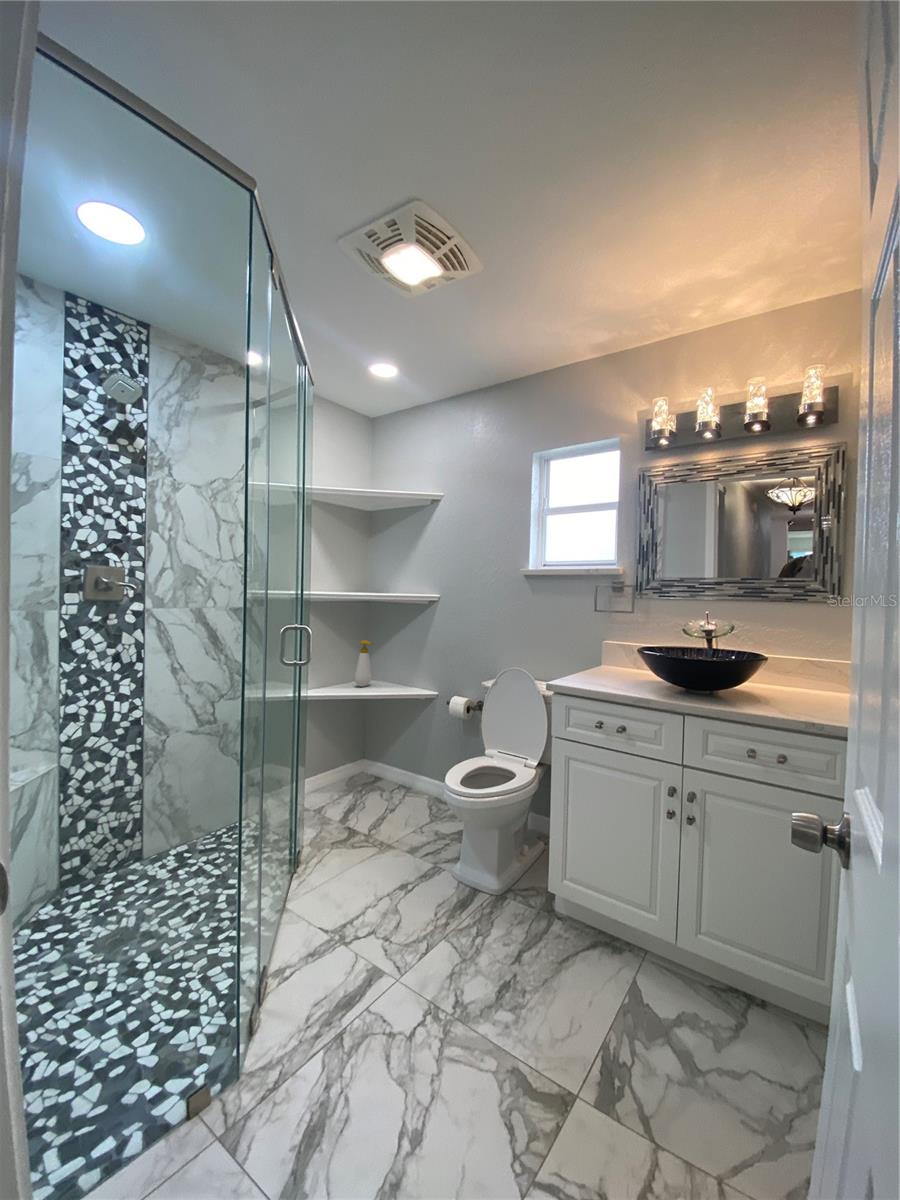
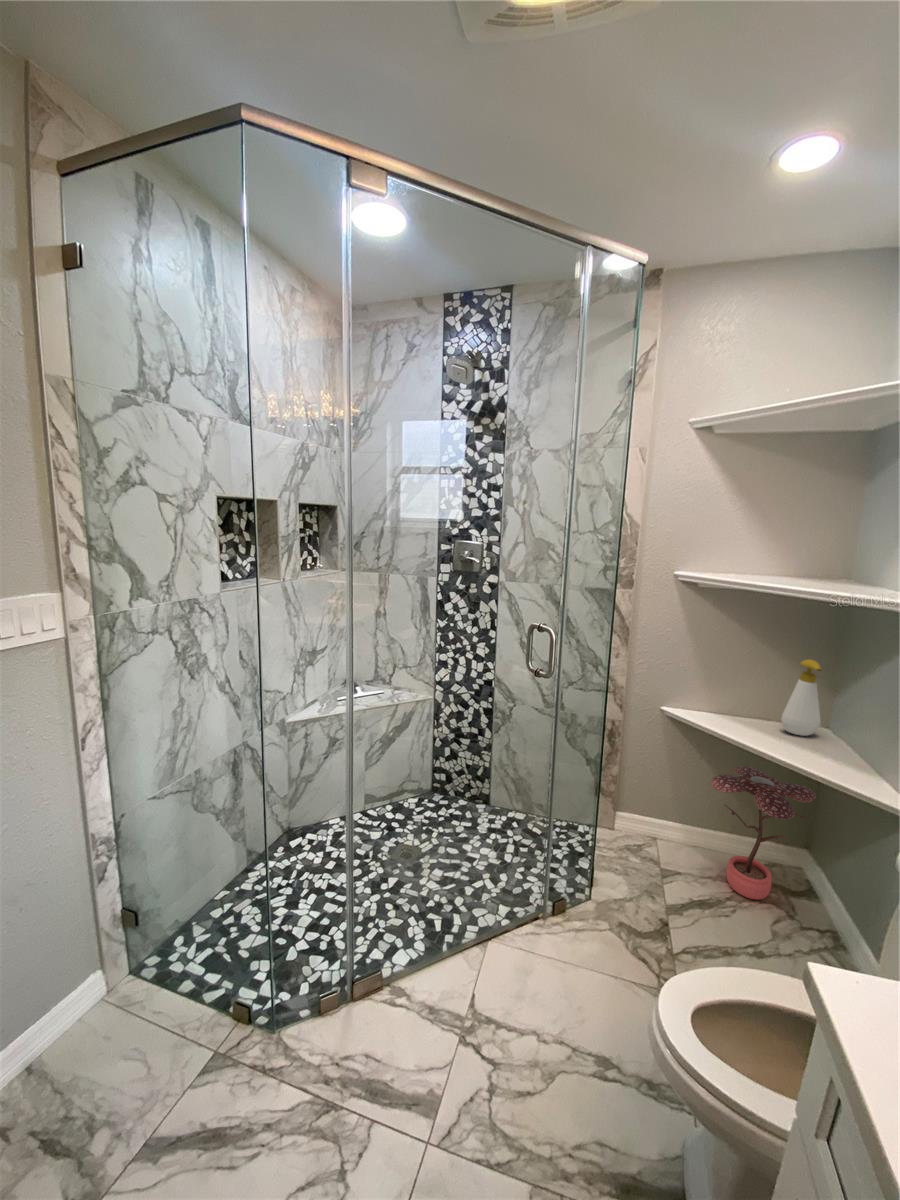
potted plant: none [334,716,383,797] -> present [711,766,816,900]

